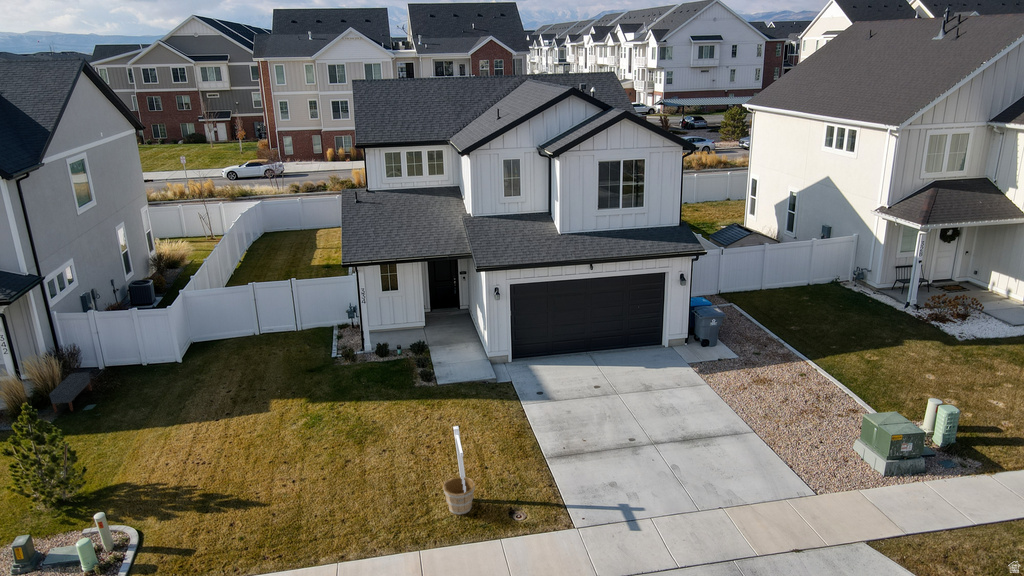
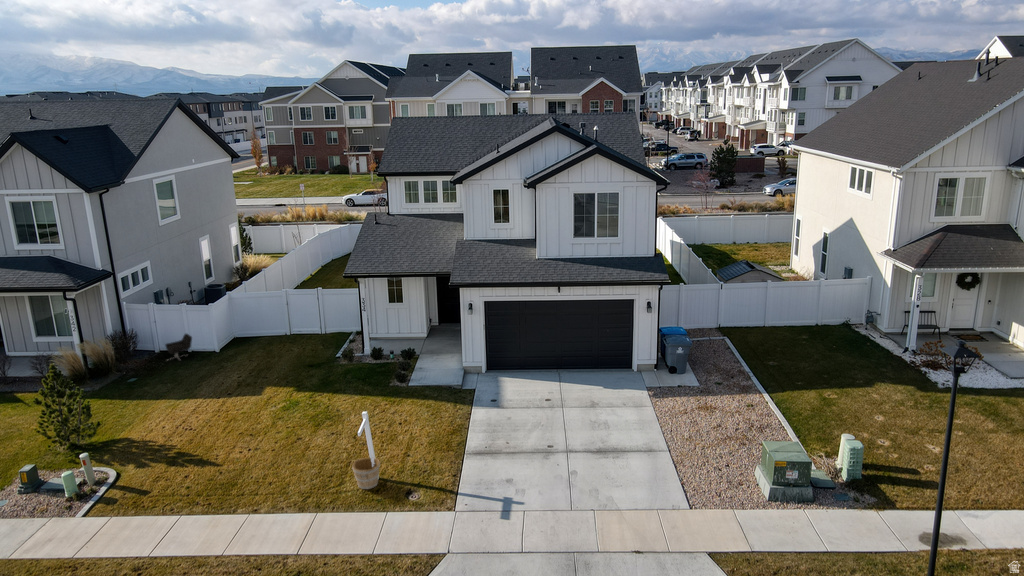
lounge chair: none [116,344,151,379] -> present [165,334,192,358]
bench: present [49,373,92,412] -> none [103,352,142,382]

